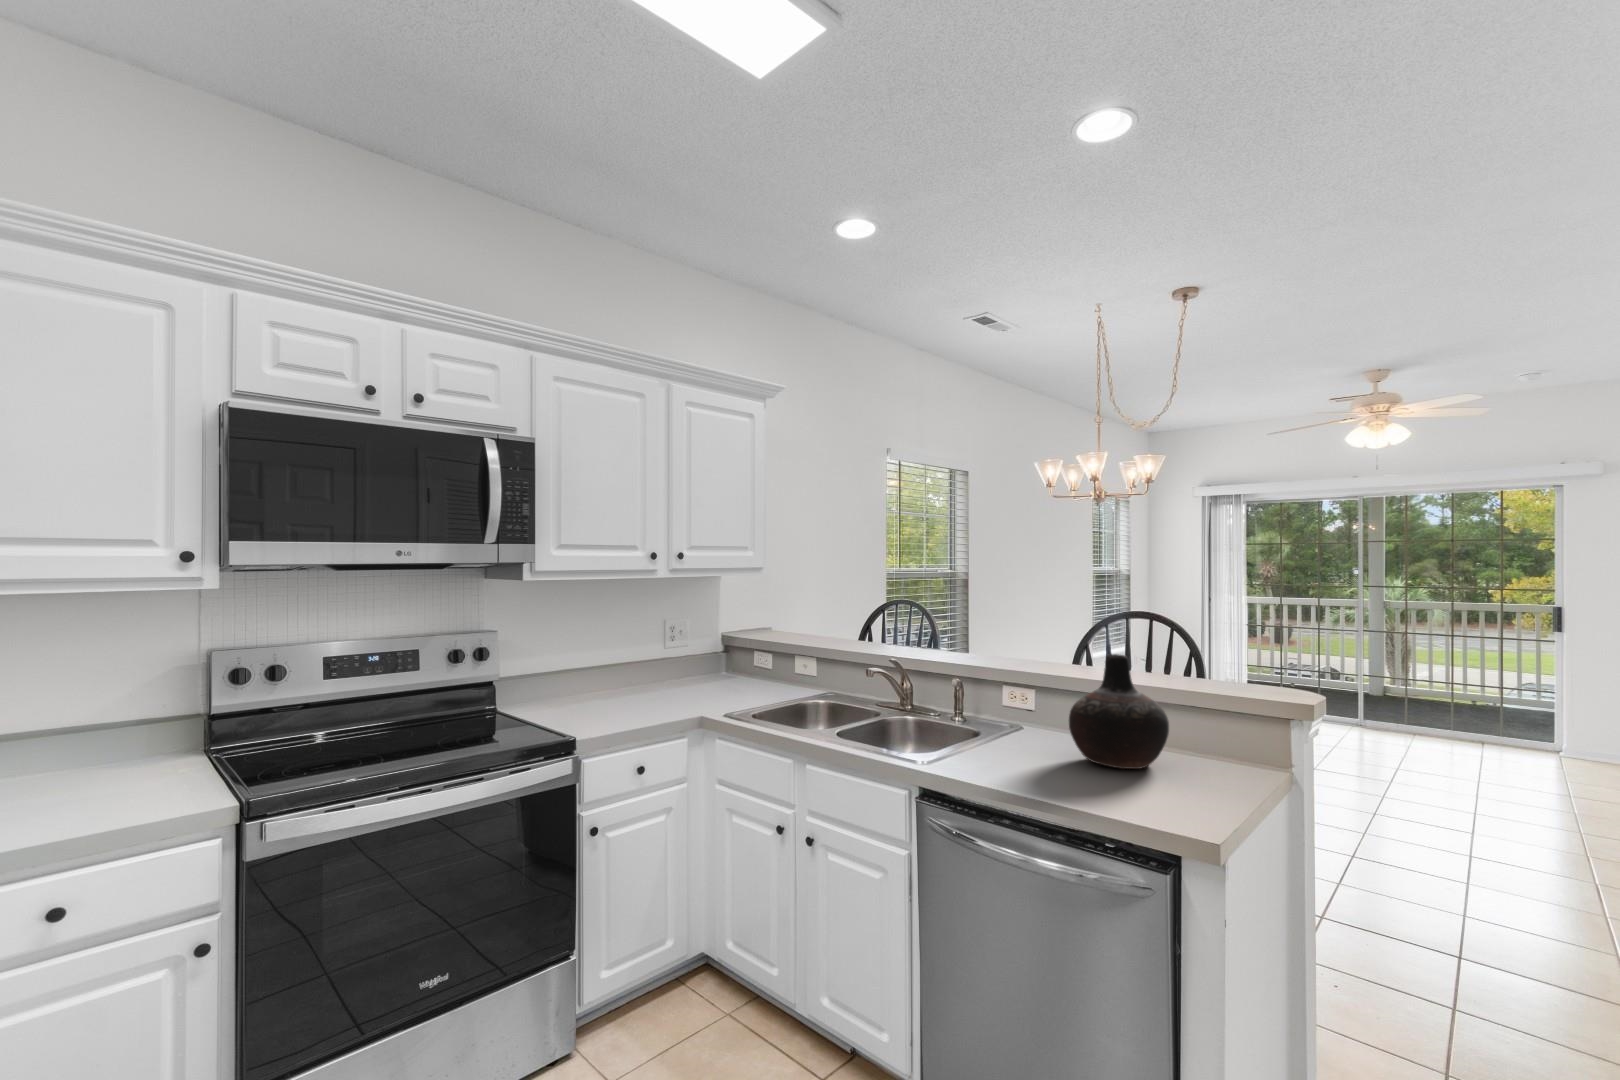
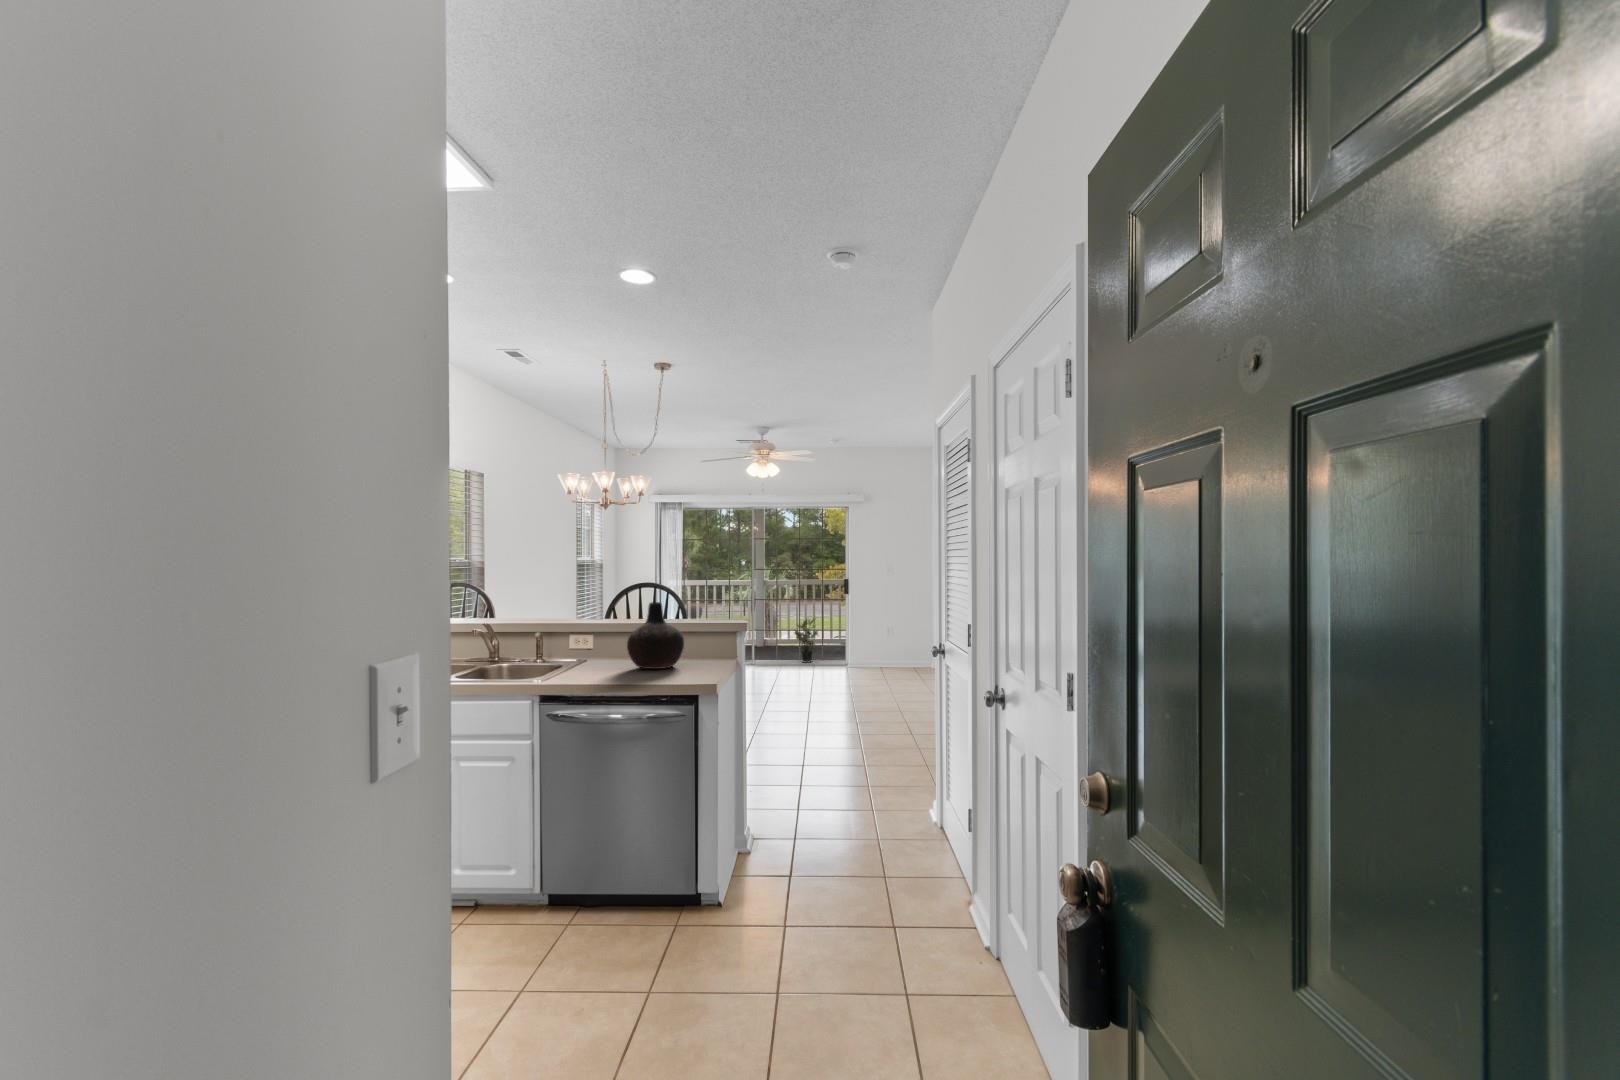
potted plant: none [1439,662,1488,733] -> present [795,619,818,663]

